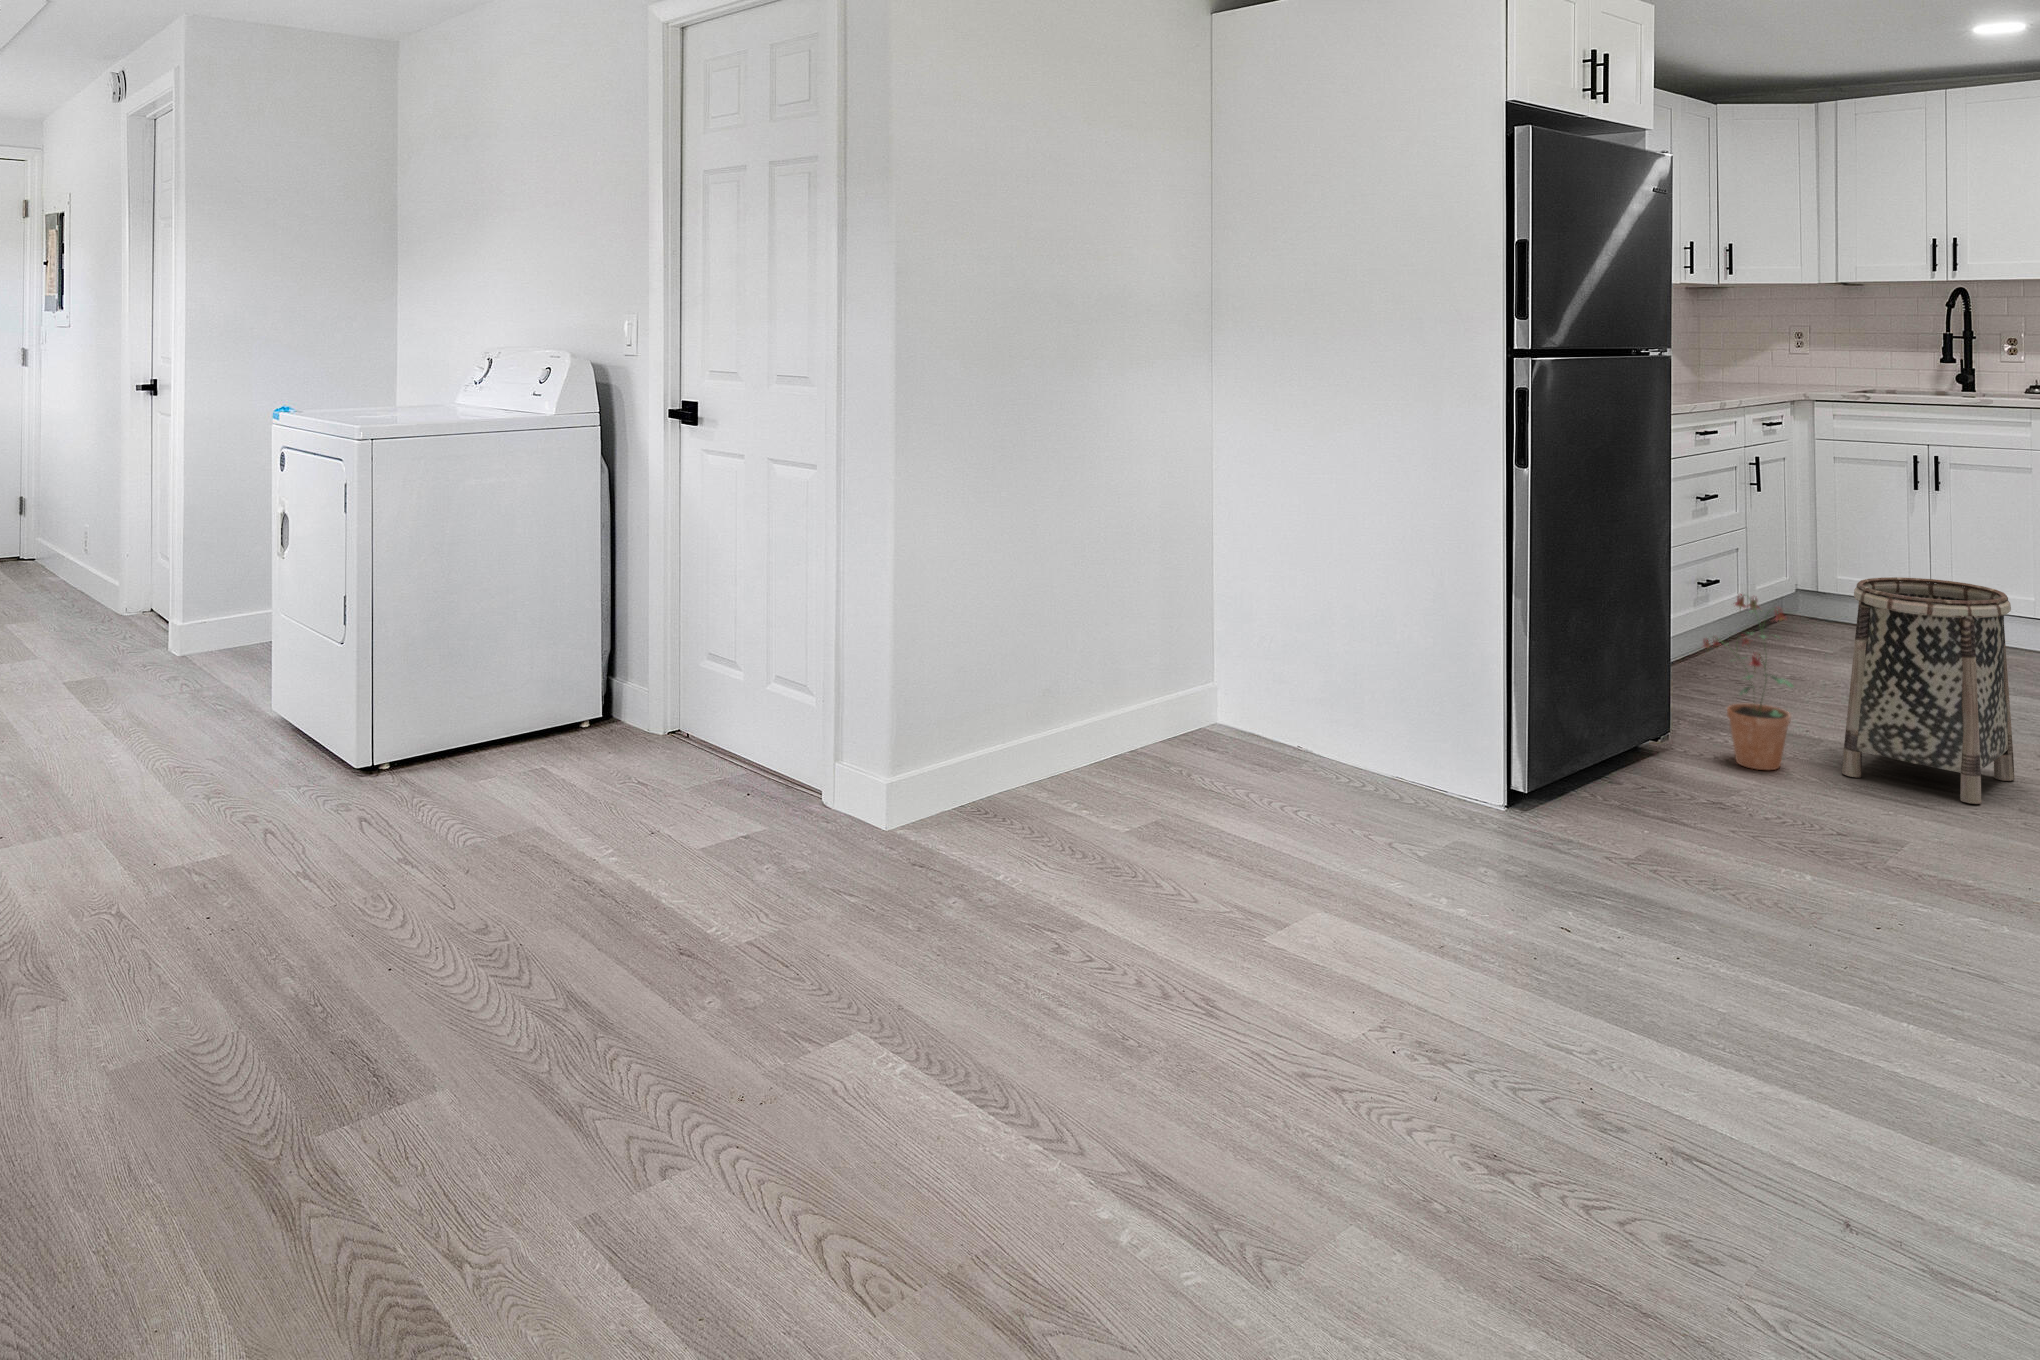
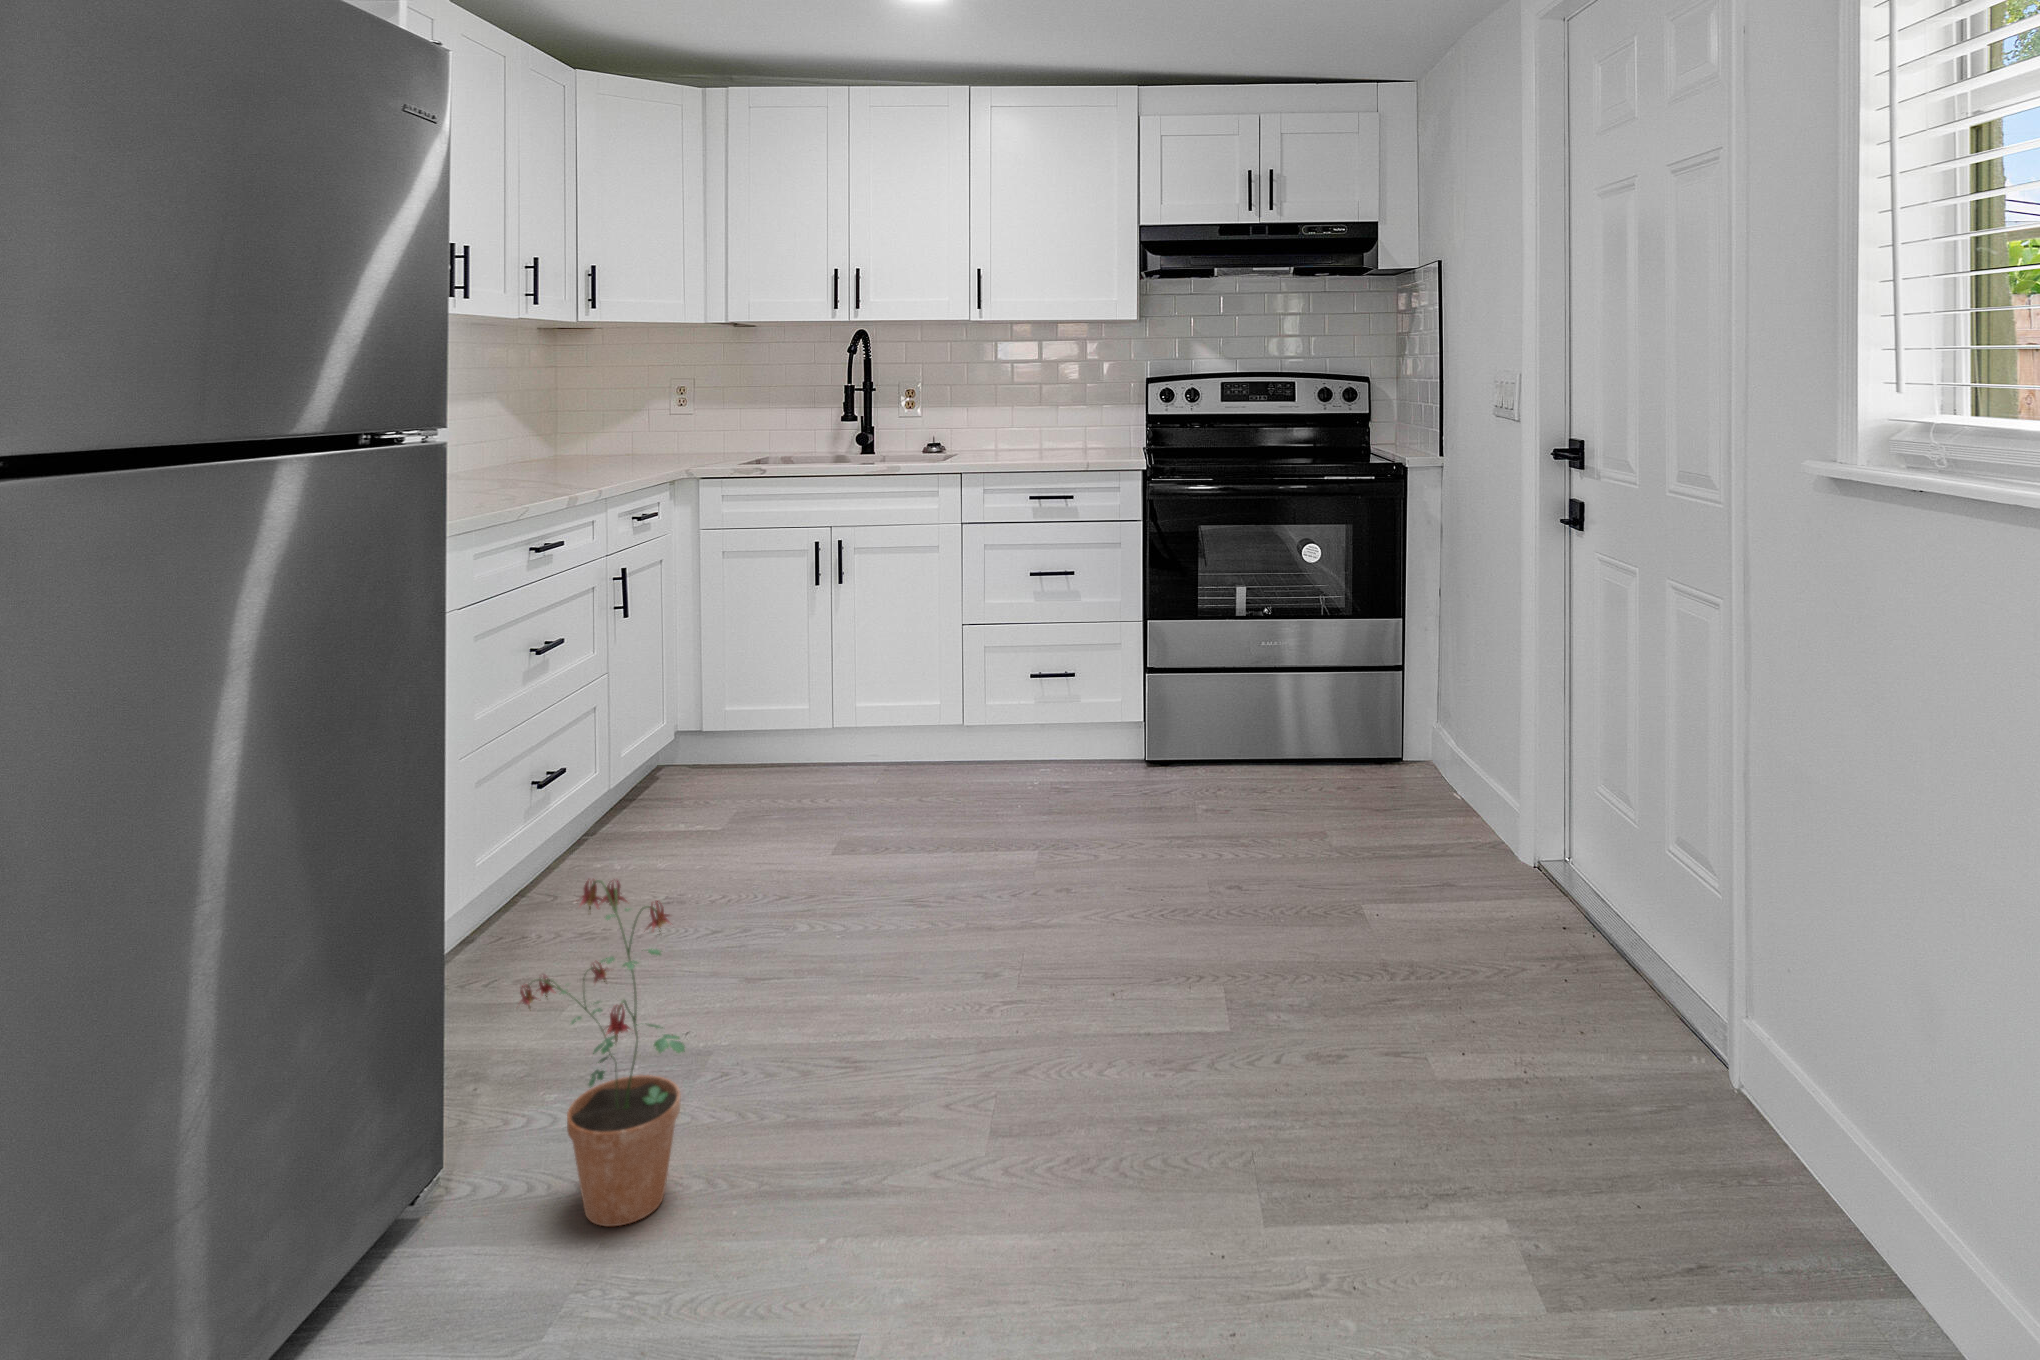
basket: present [1842,577,2014,804] -> none [767,775,1000,1175]

